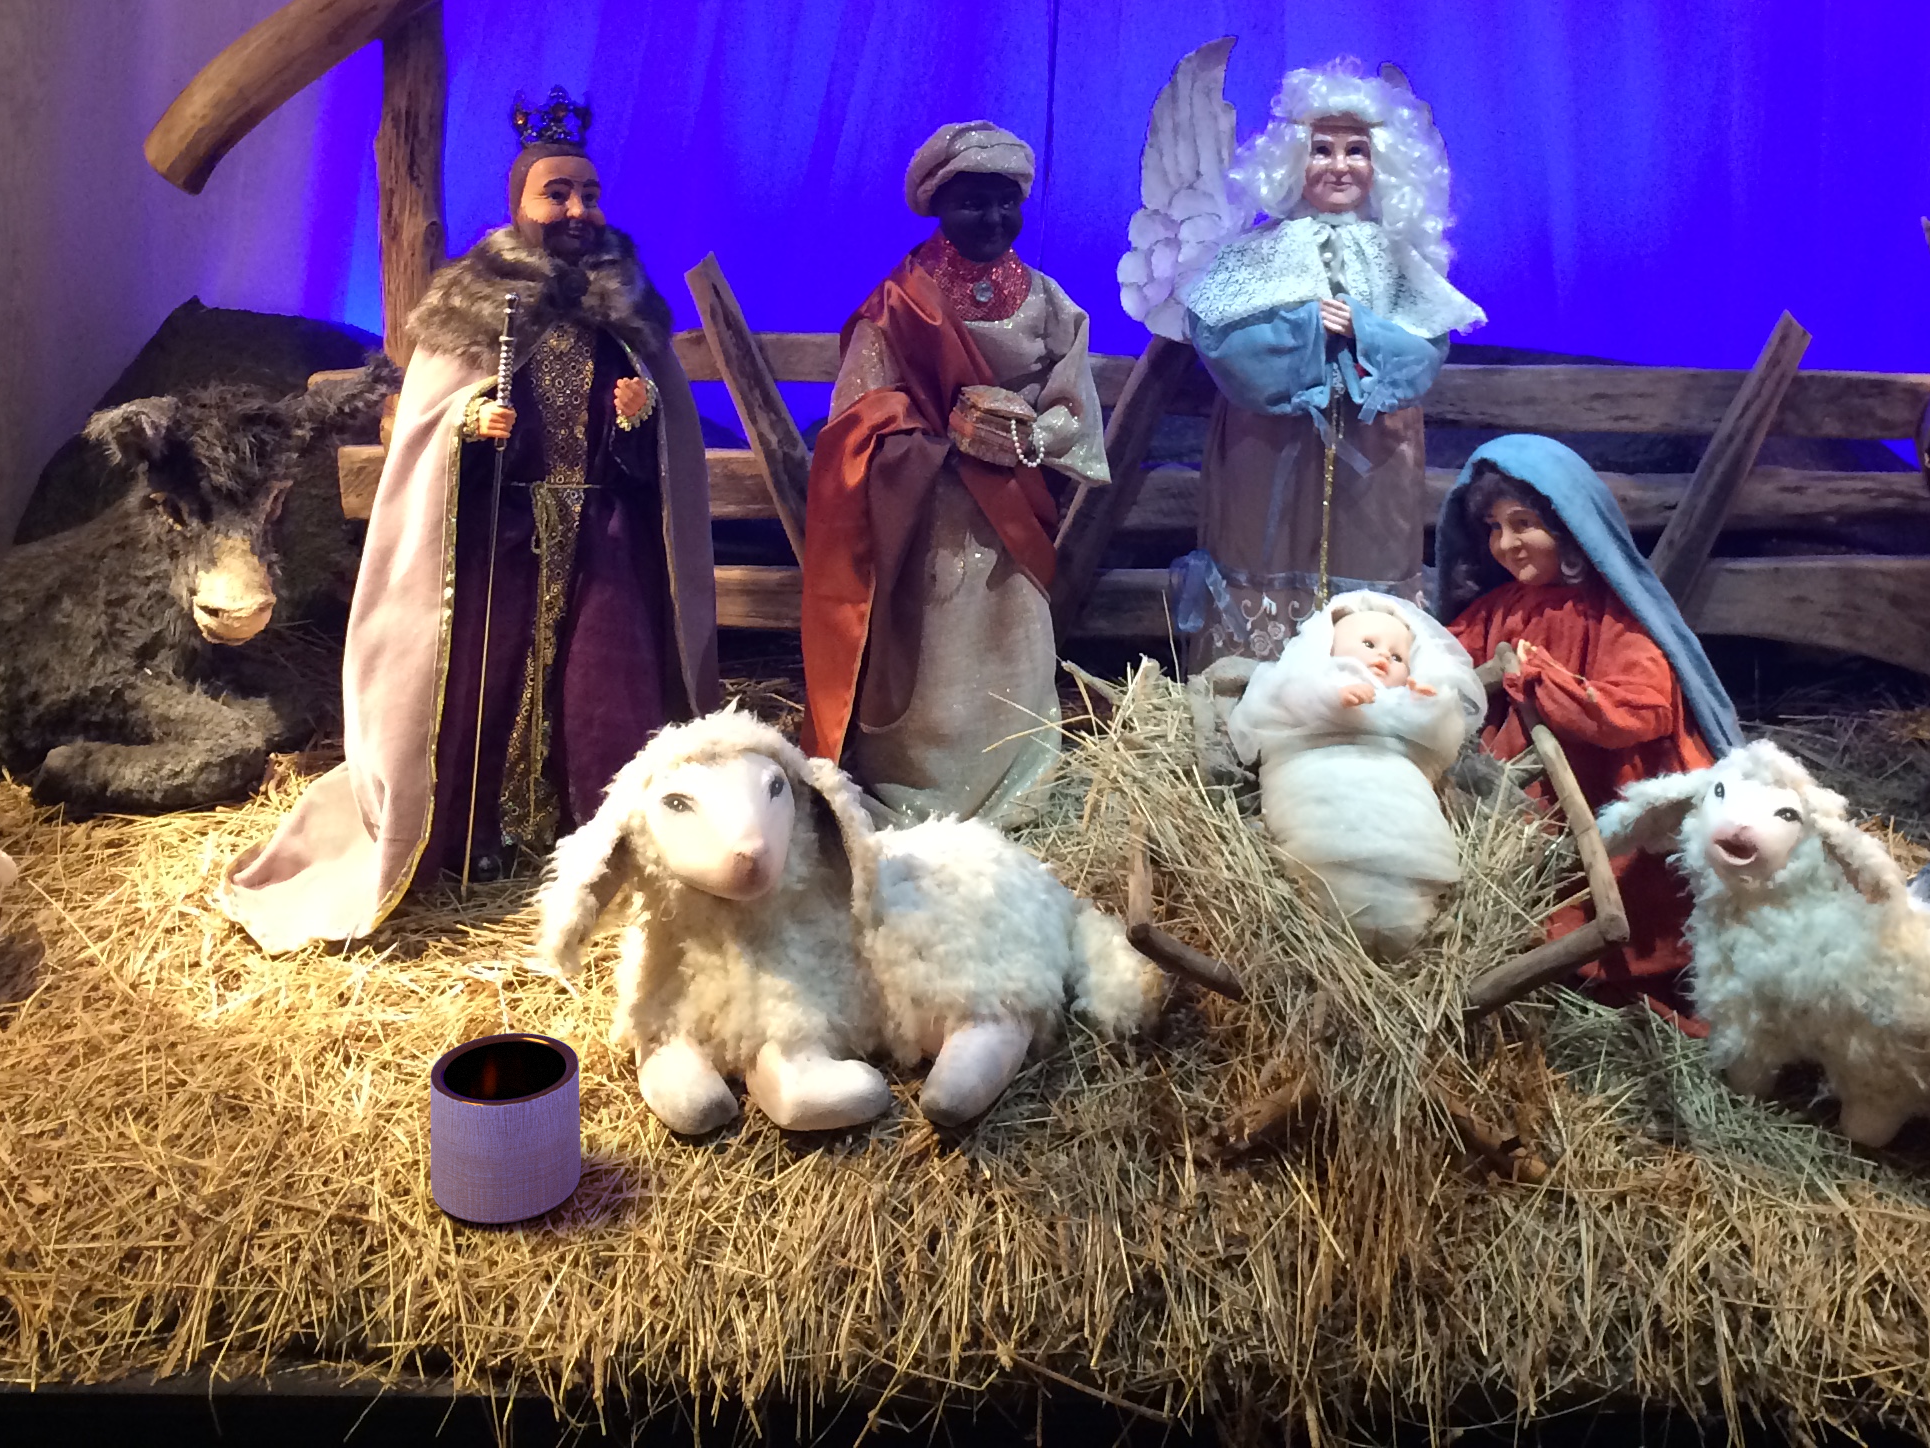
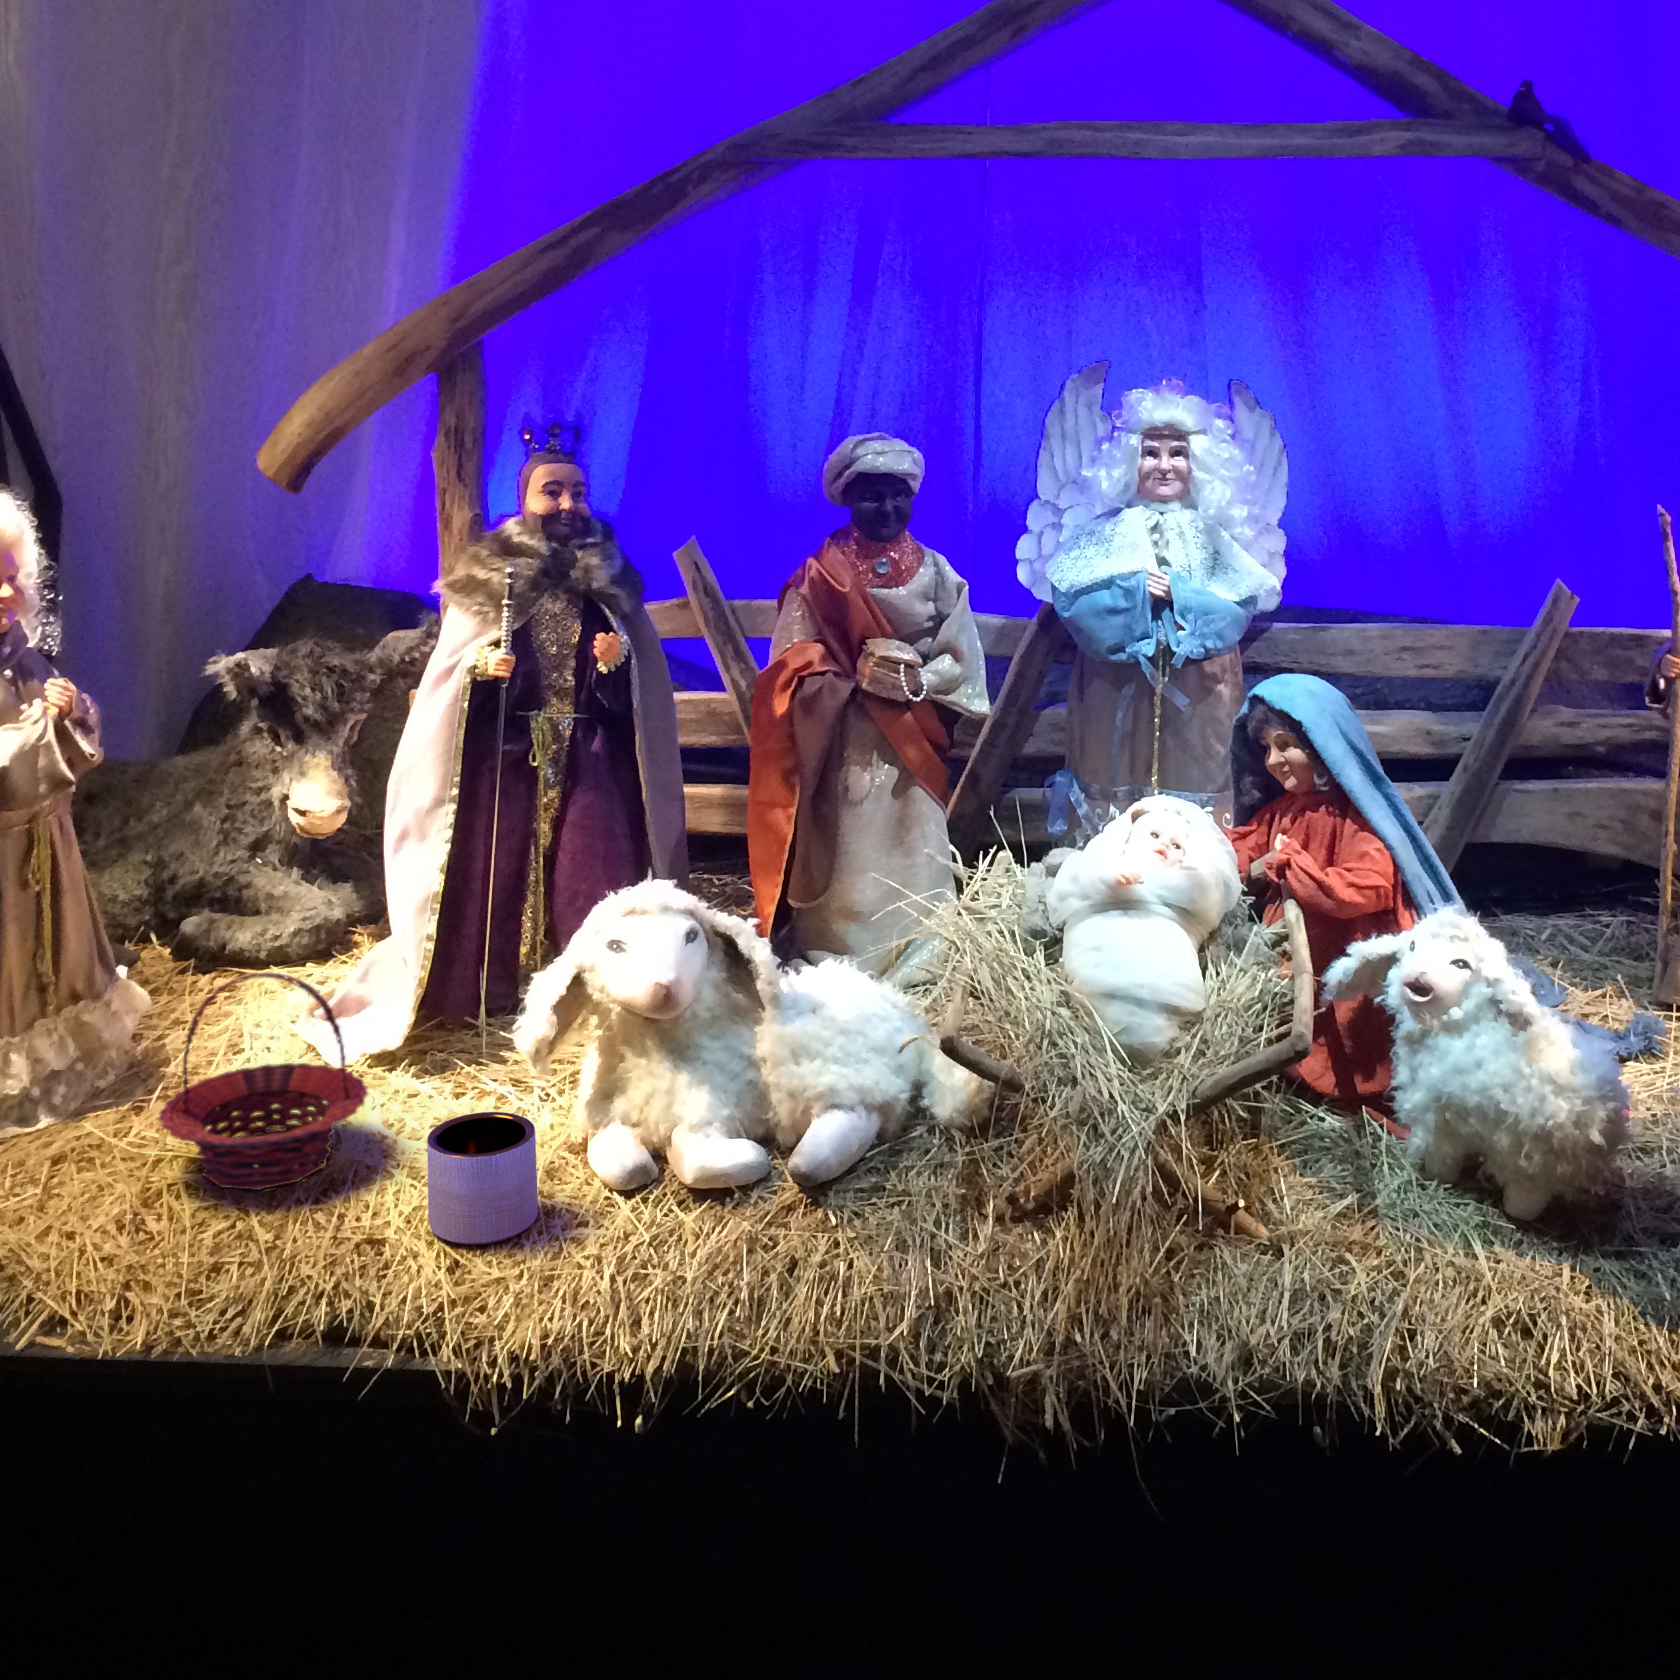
basket: none [43,843,334,1144] -> present [159,972,368,1190]

